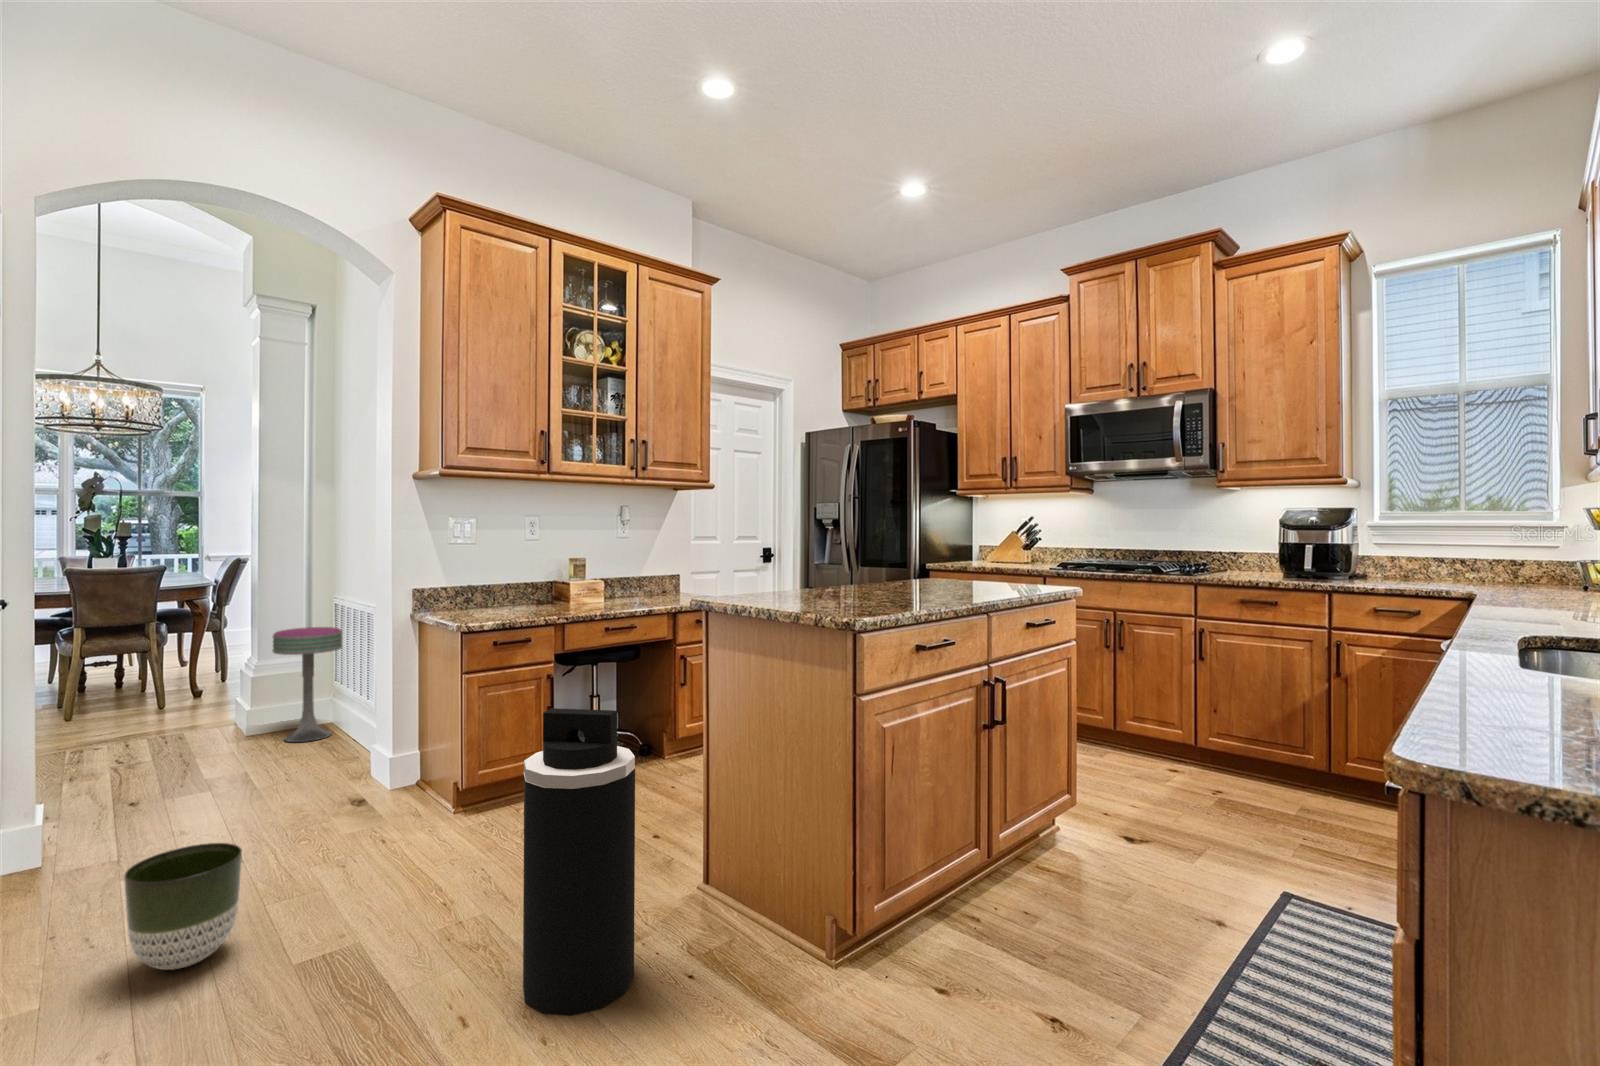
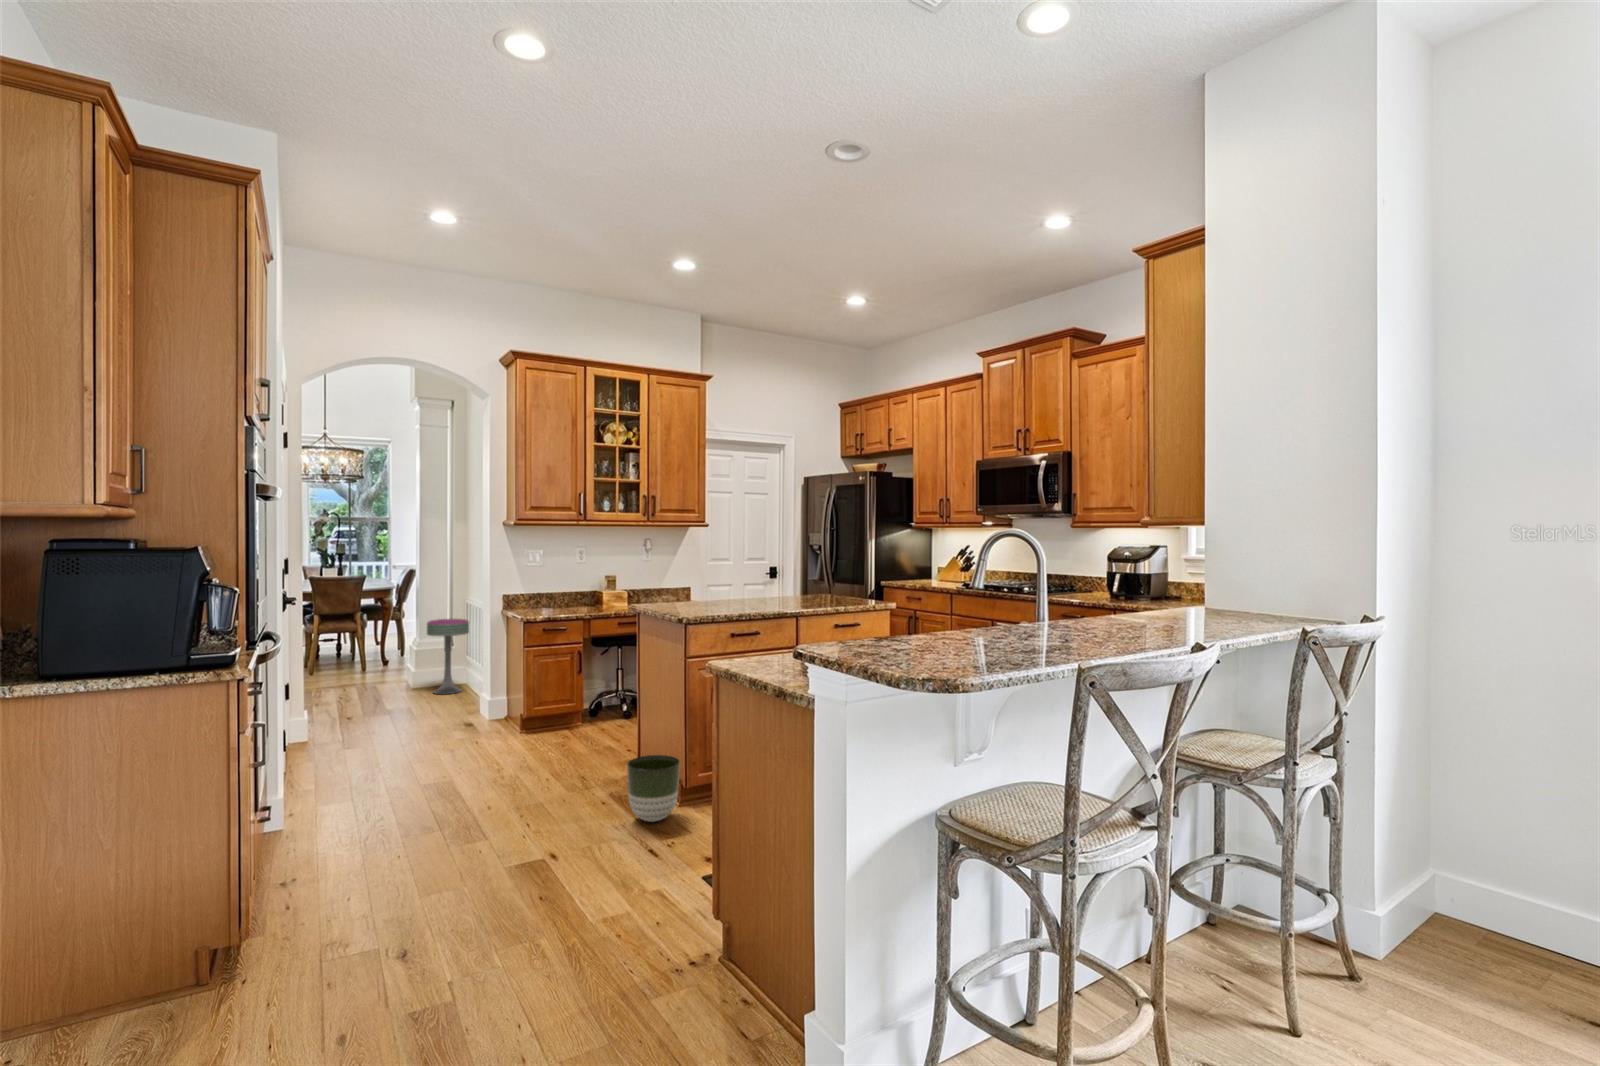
trash can: present [523,708,635,1016] -> none [518,661,576,813]
planter: present [124,843,242,970] -> present [627,755,680,822]

